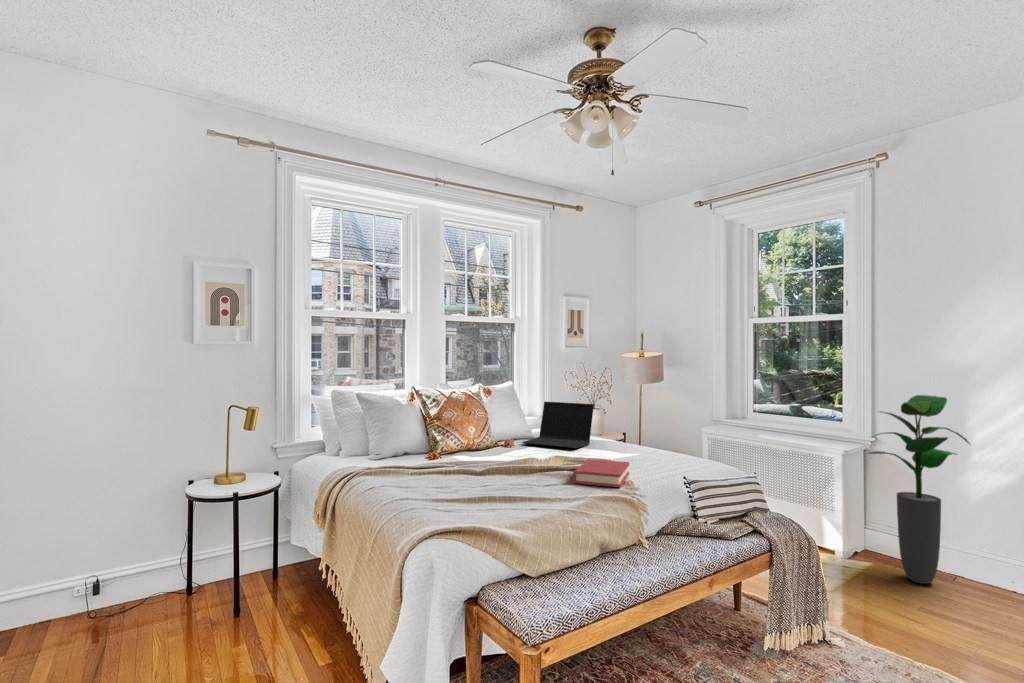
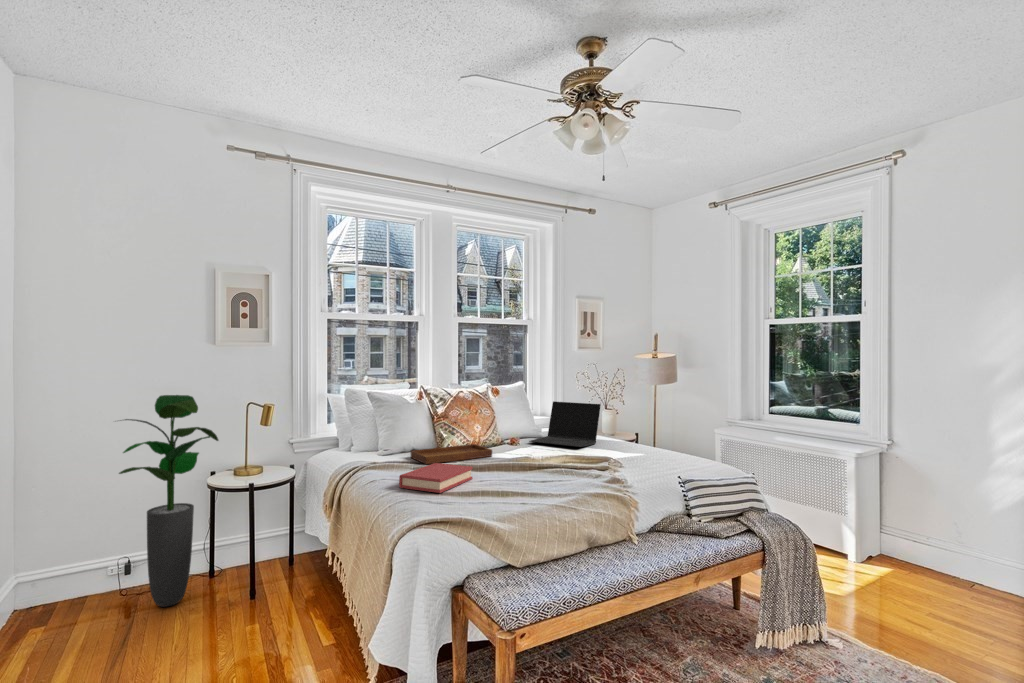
potted plant: present [868,395,970,584] -> present [119,395,218,607]
tray: none [404,434,488,469] -> present [411,431,492,464]
hardback book: present [574,459,629,487] -> present [399,463,473,493]

